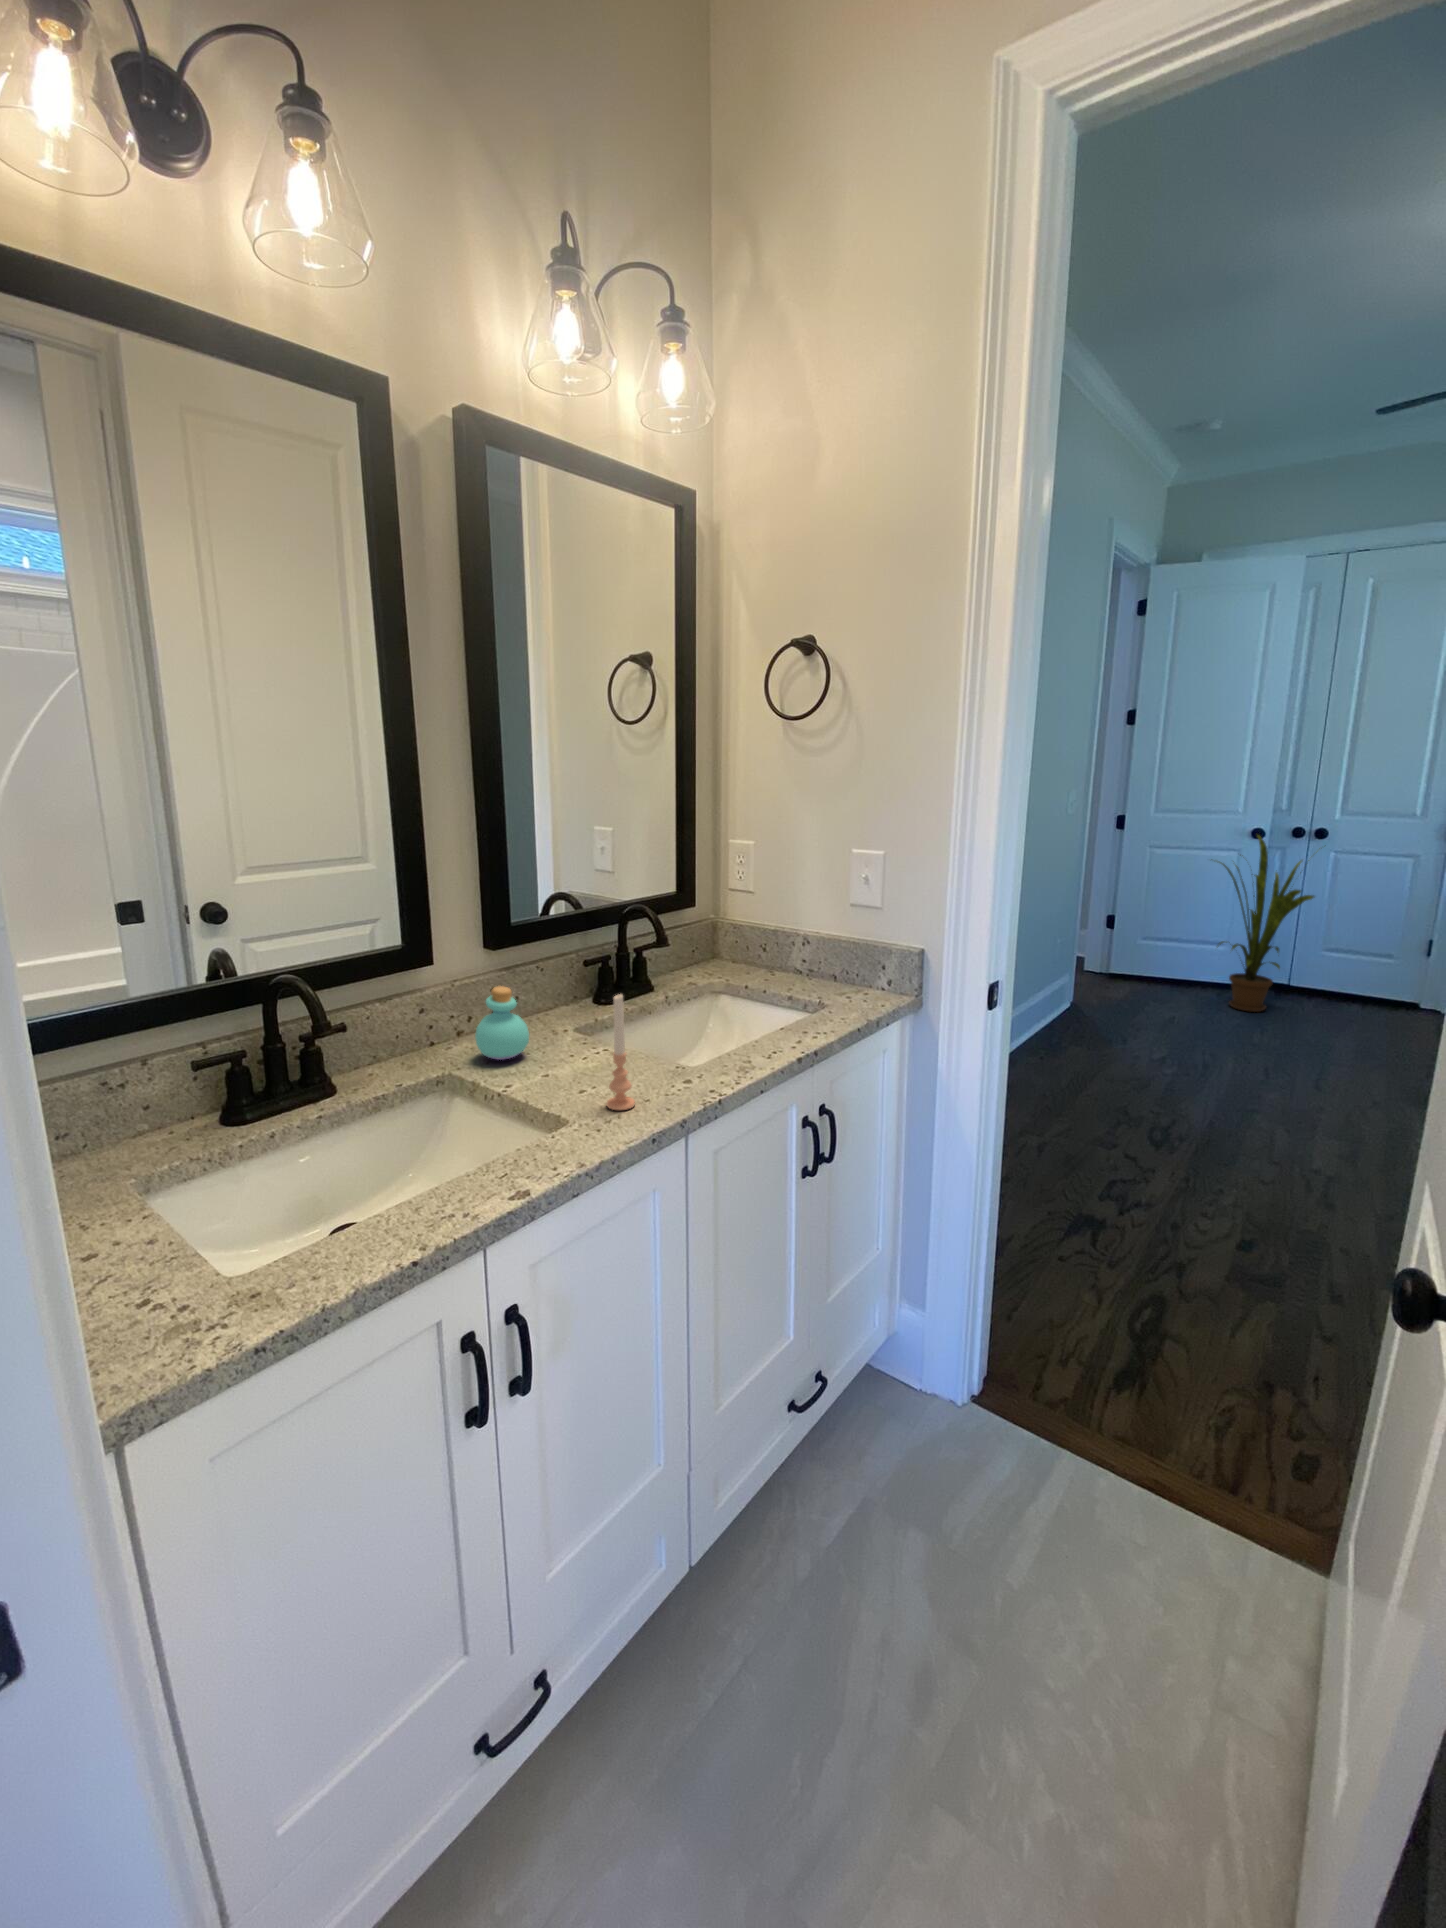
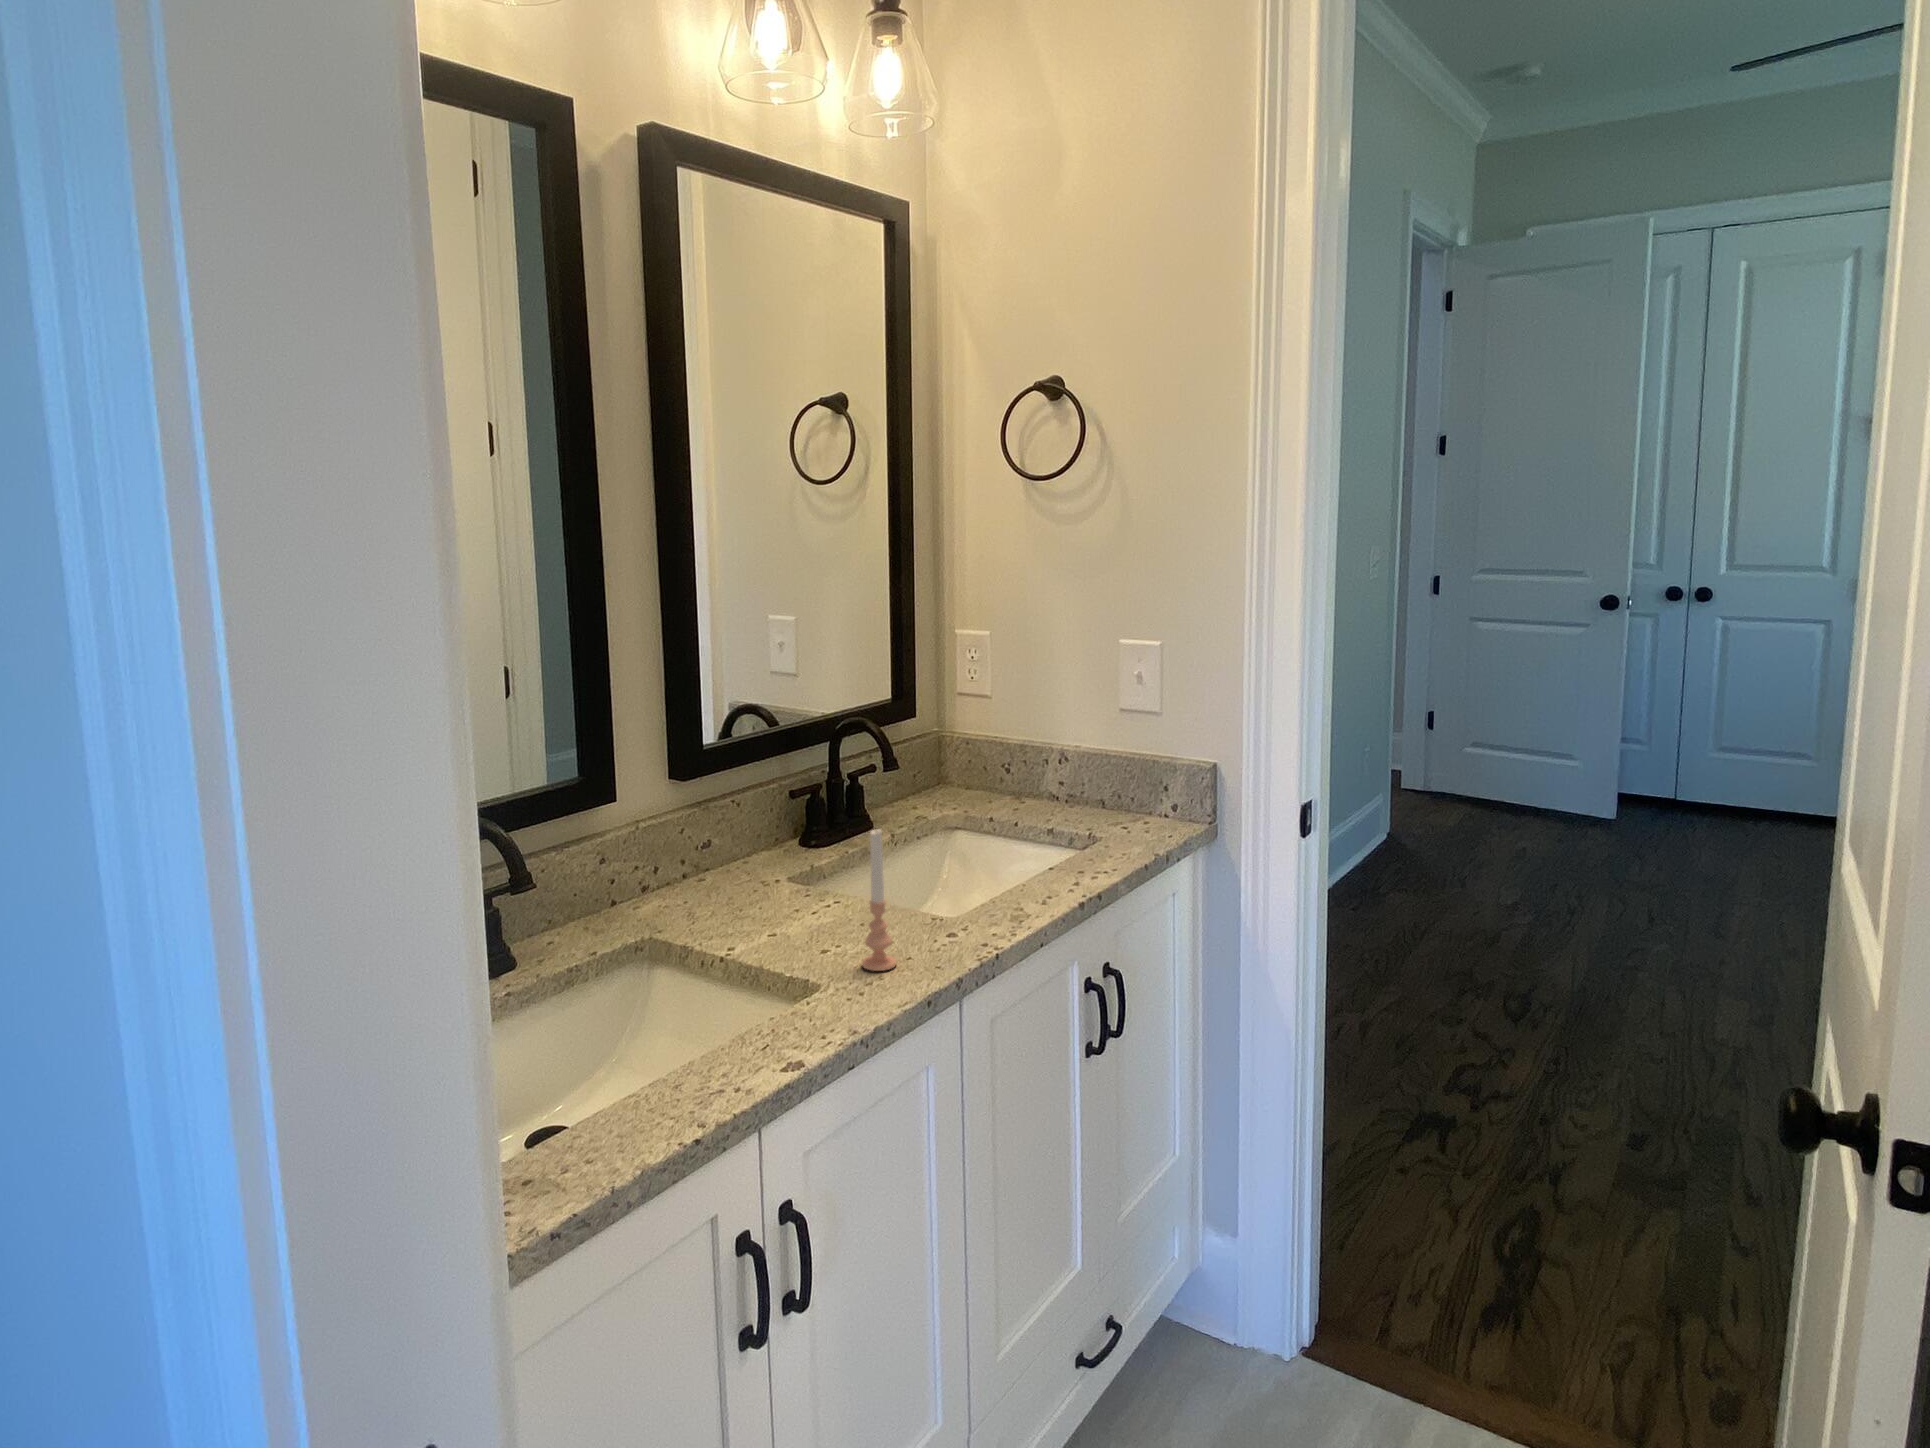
house plant: present [1219,835,1320,1012] -> none [1554,600,1709,839]
perfume bottle: present [475,986,529,1060] -> none [676,827,744,919]

